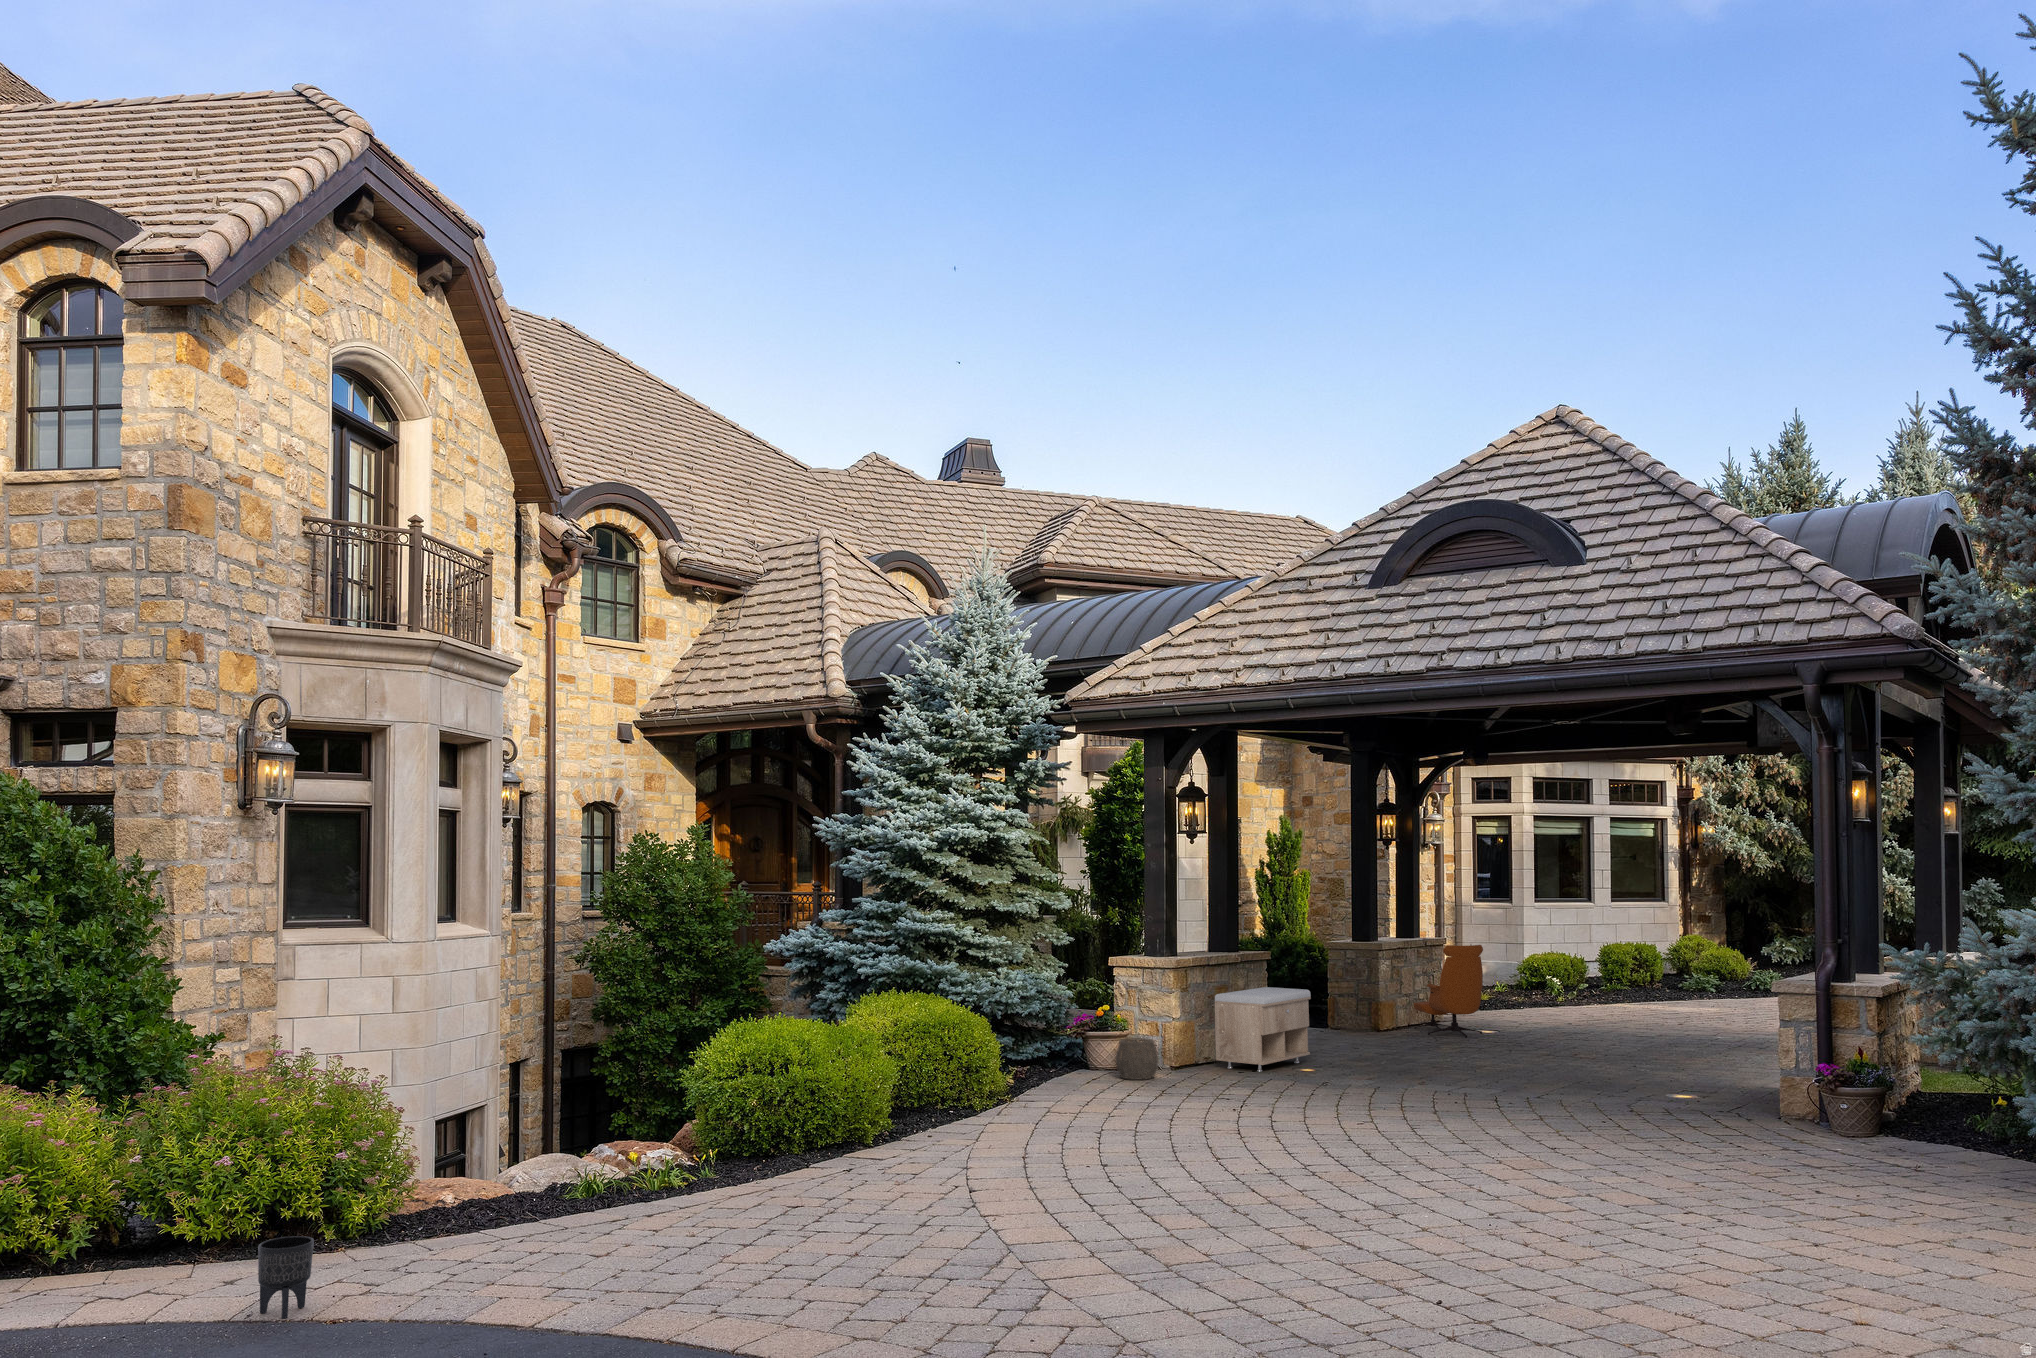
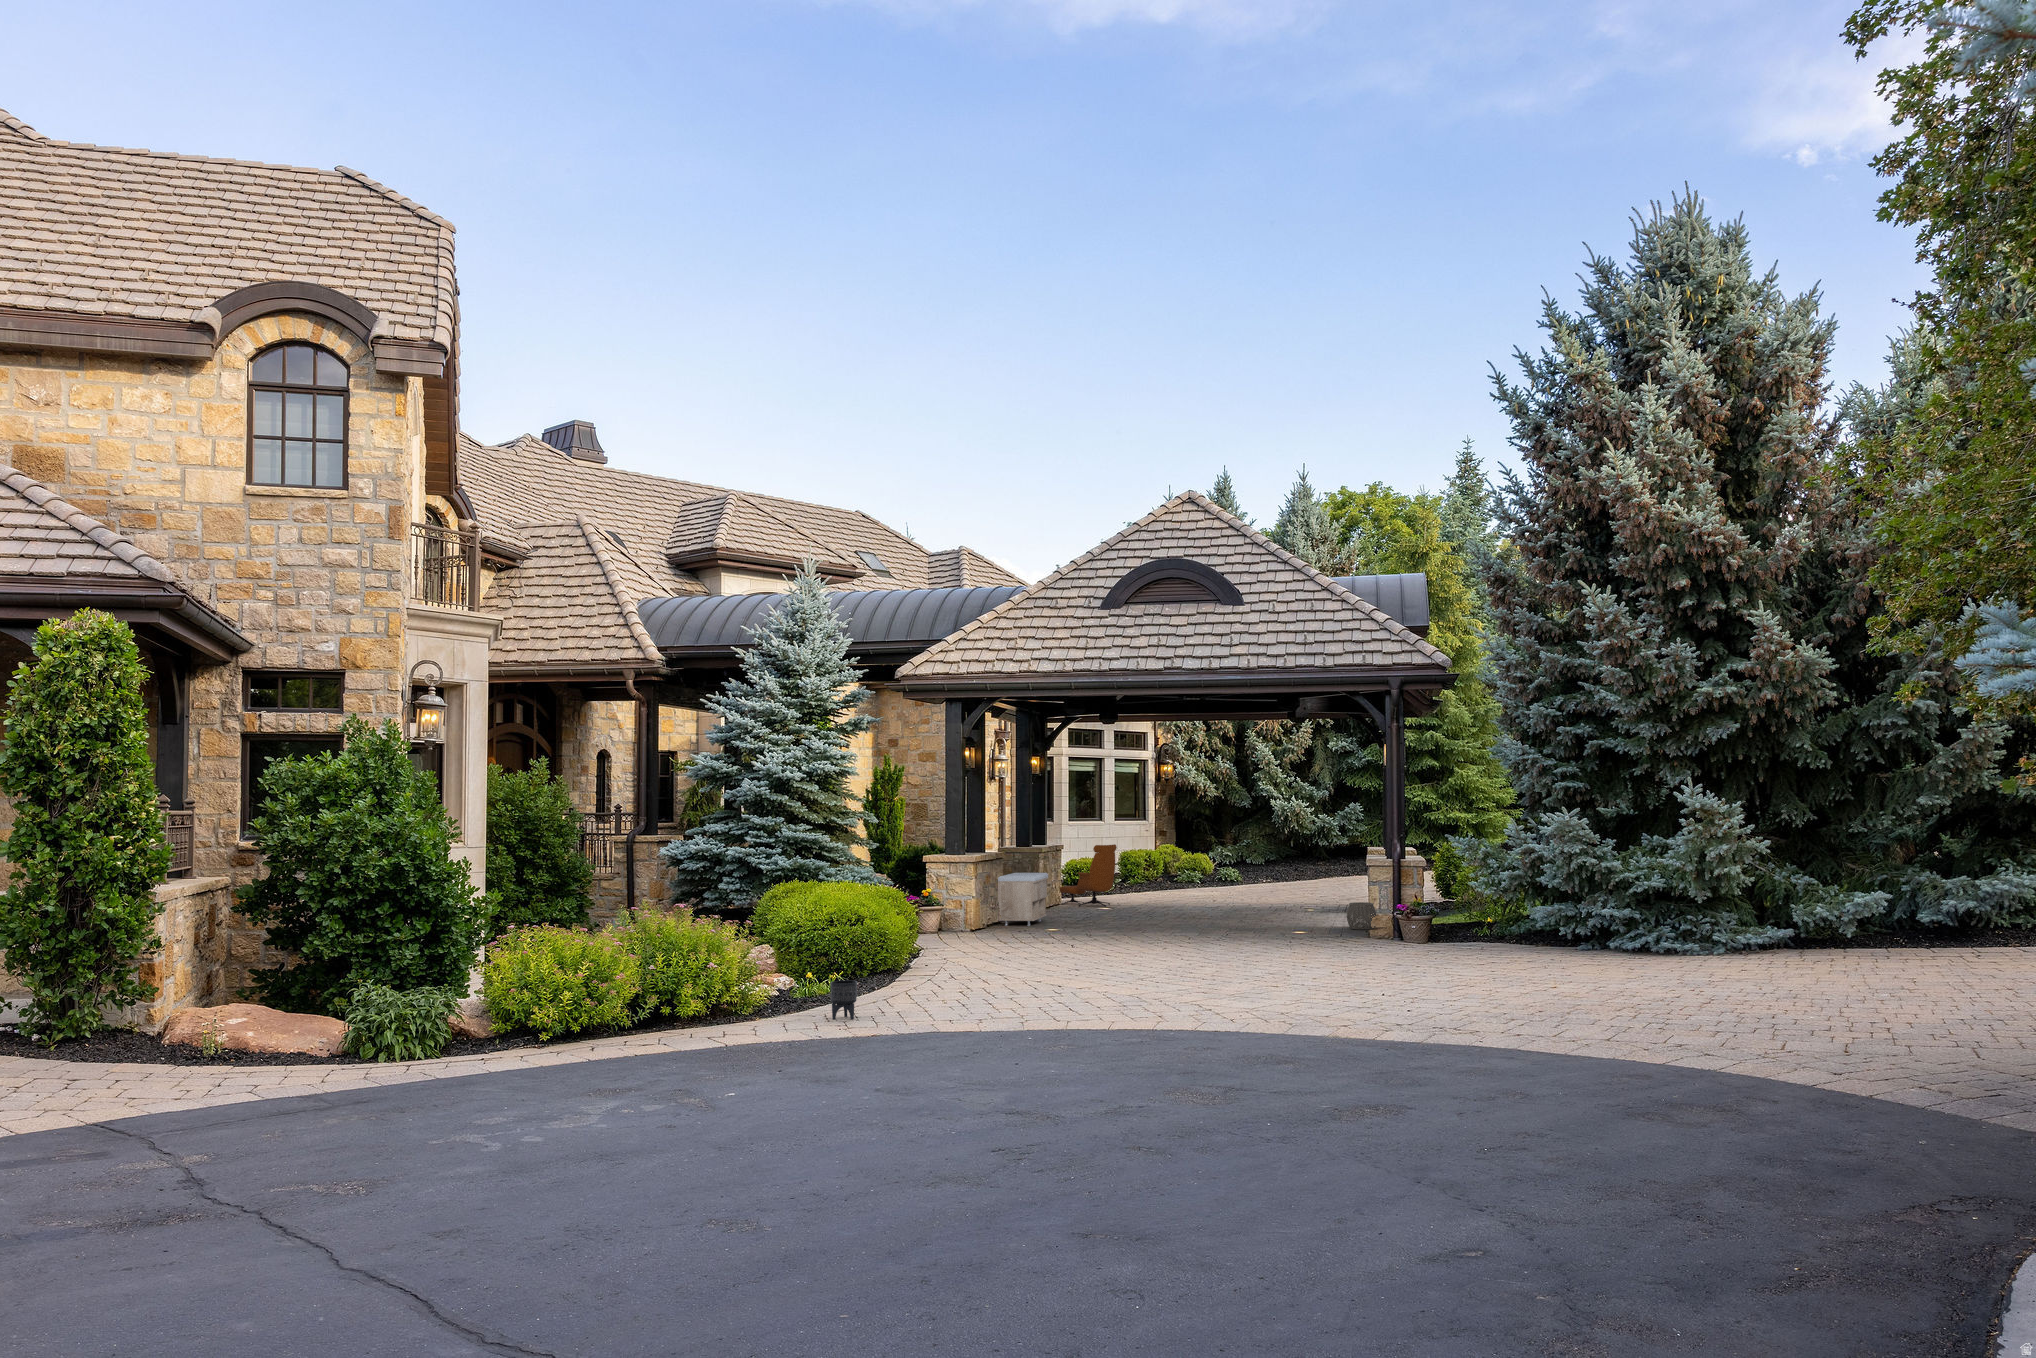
woven basket: present [1116,1038,1158,1080] -> present [1346,902,1377,930]

